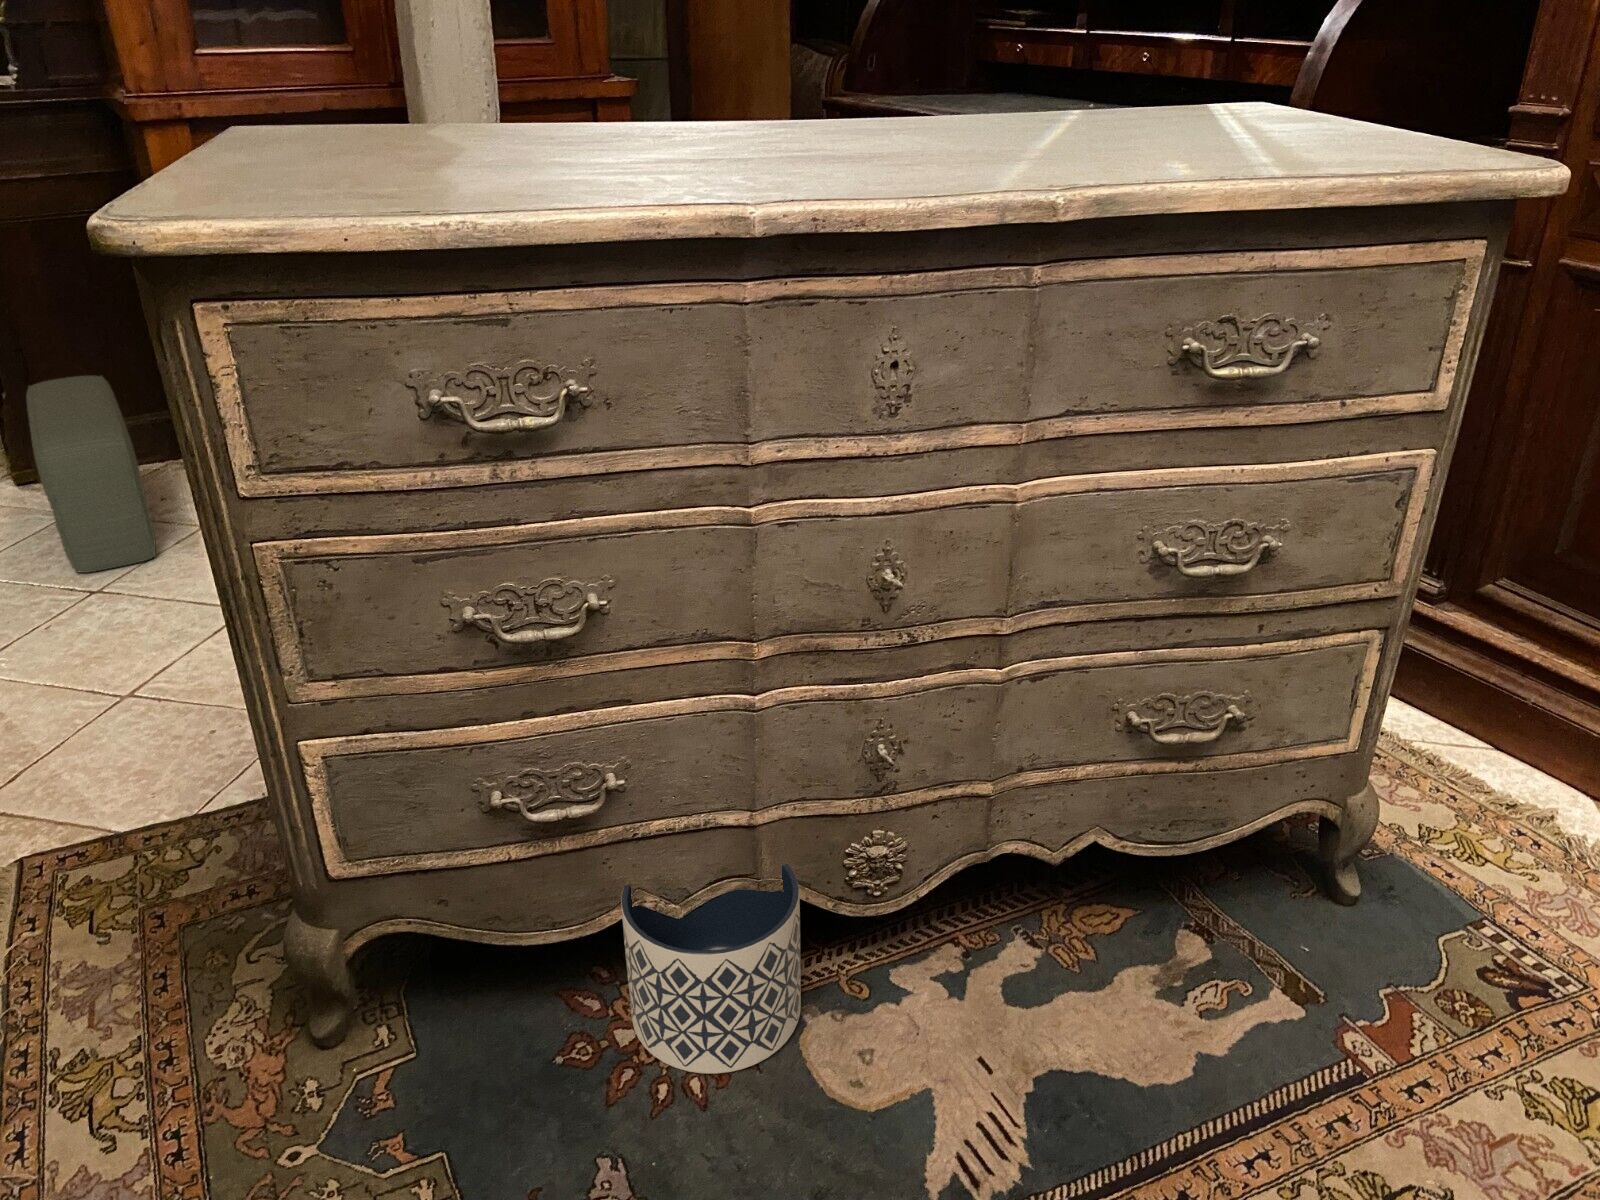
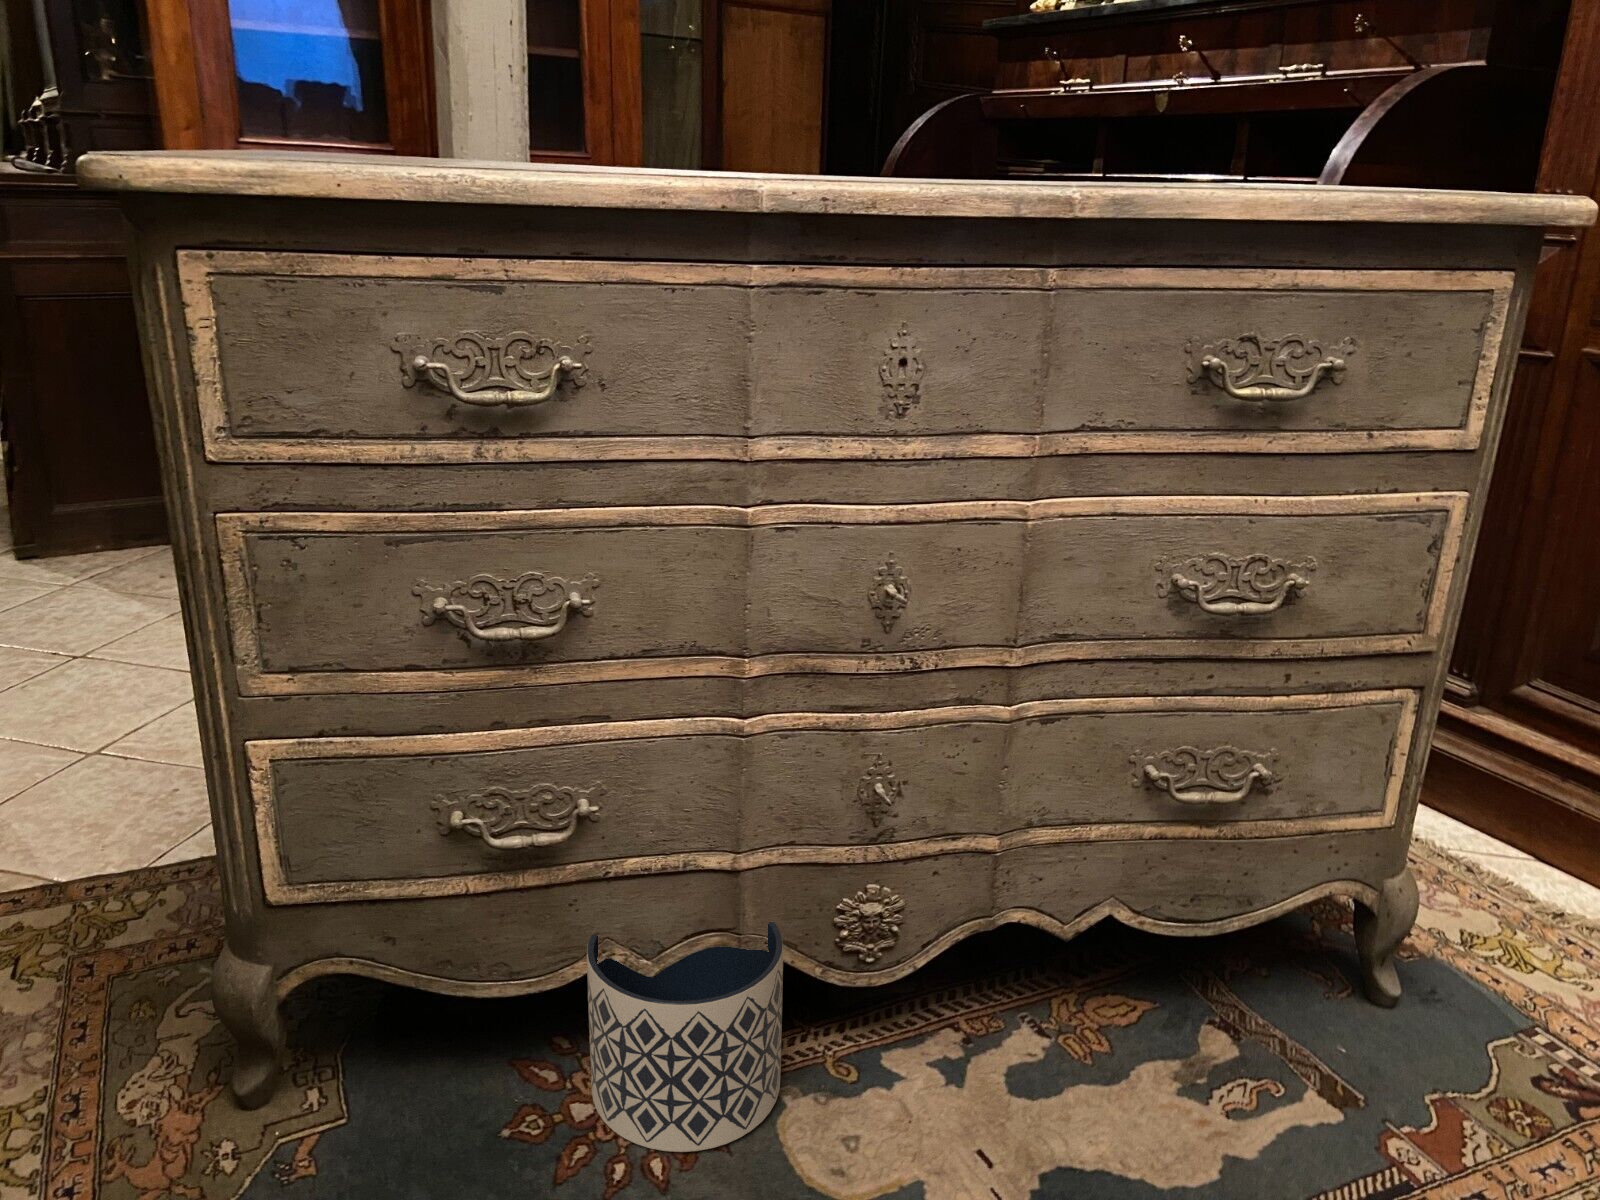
pouf: present [26,376,156,573] -> none [25,448,138,638]

